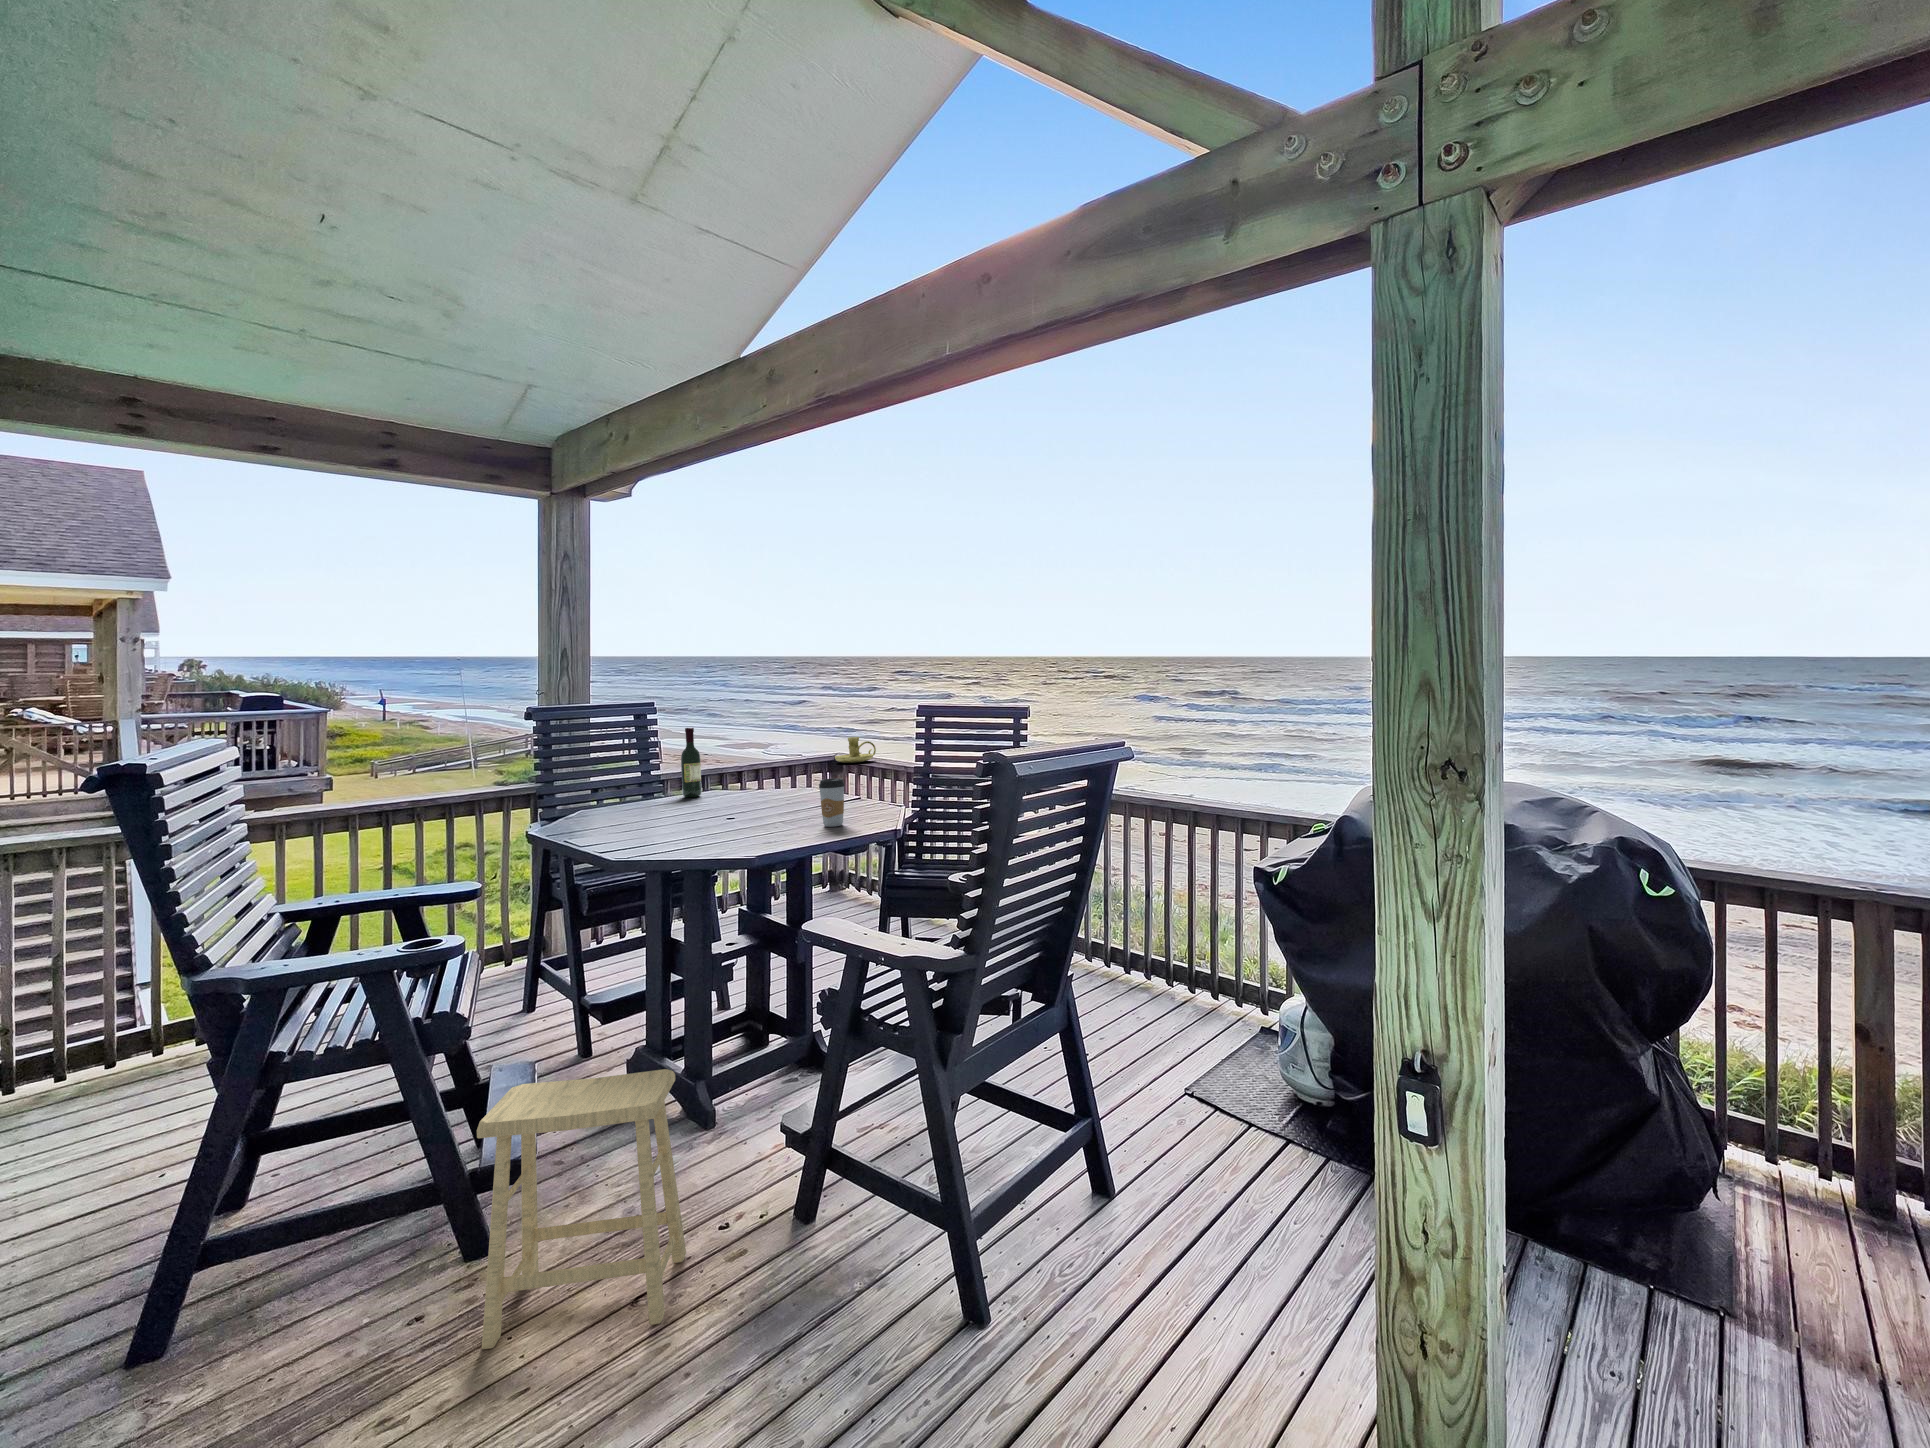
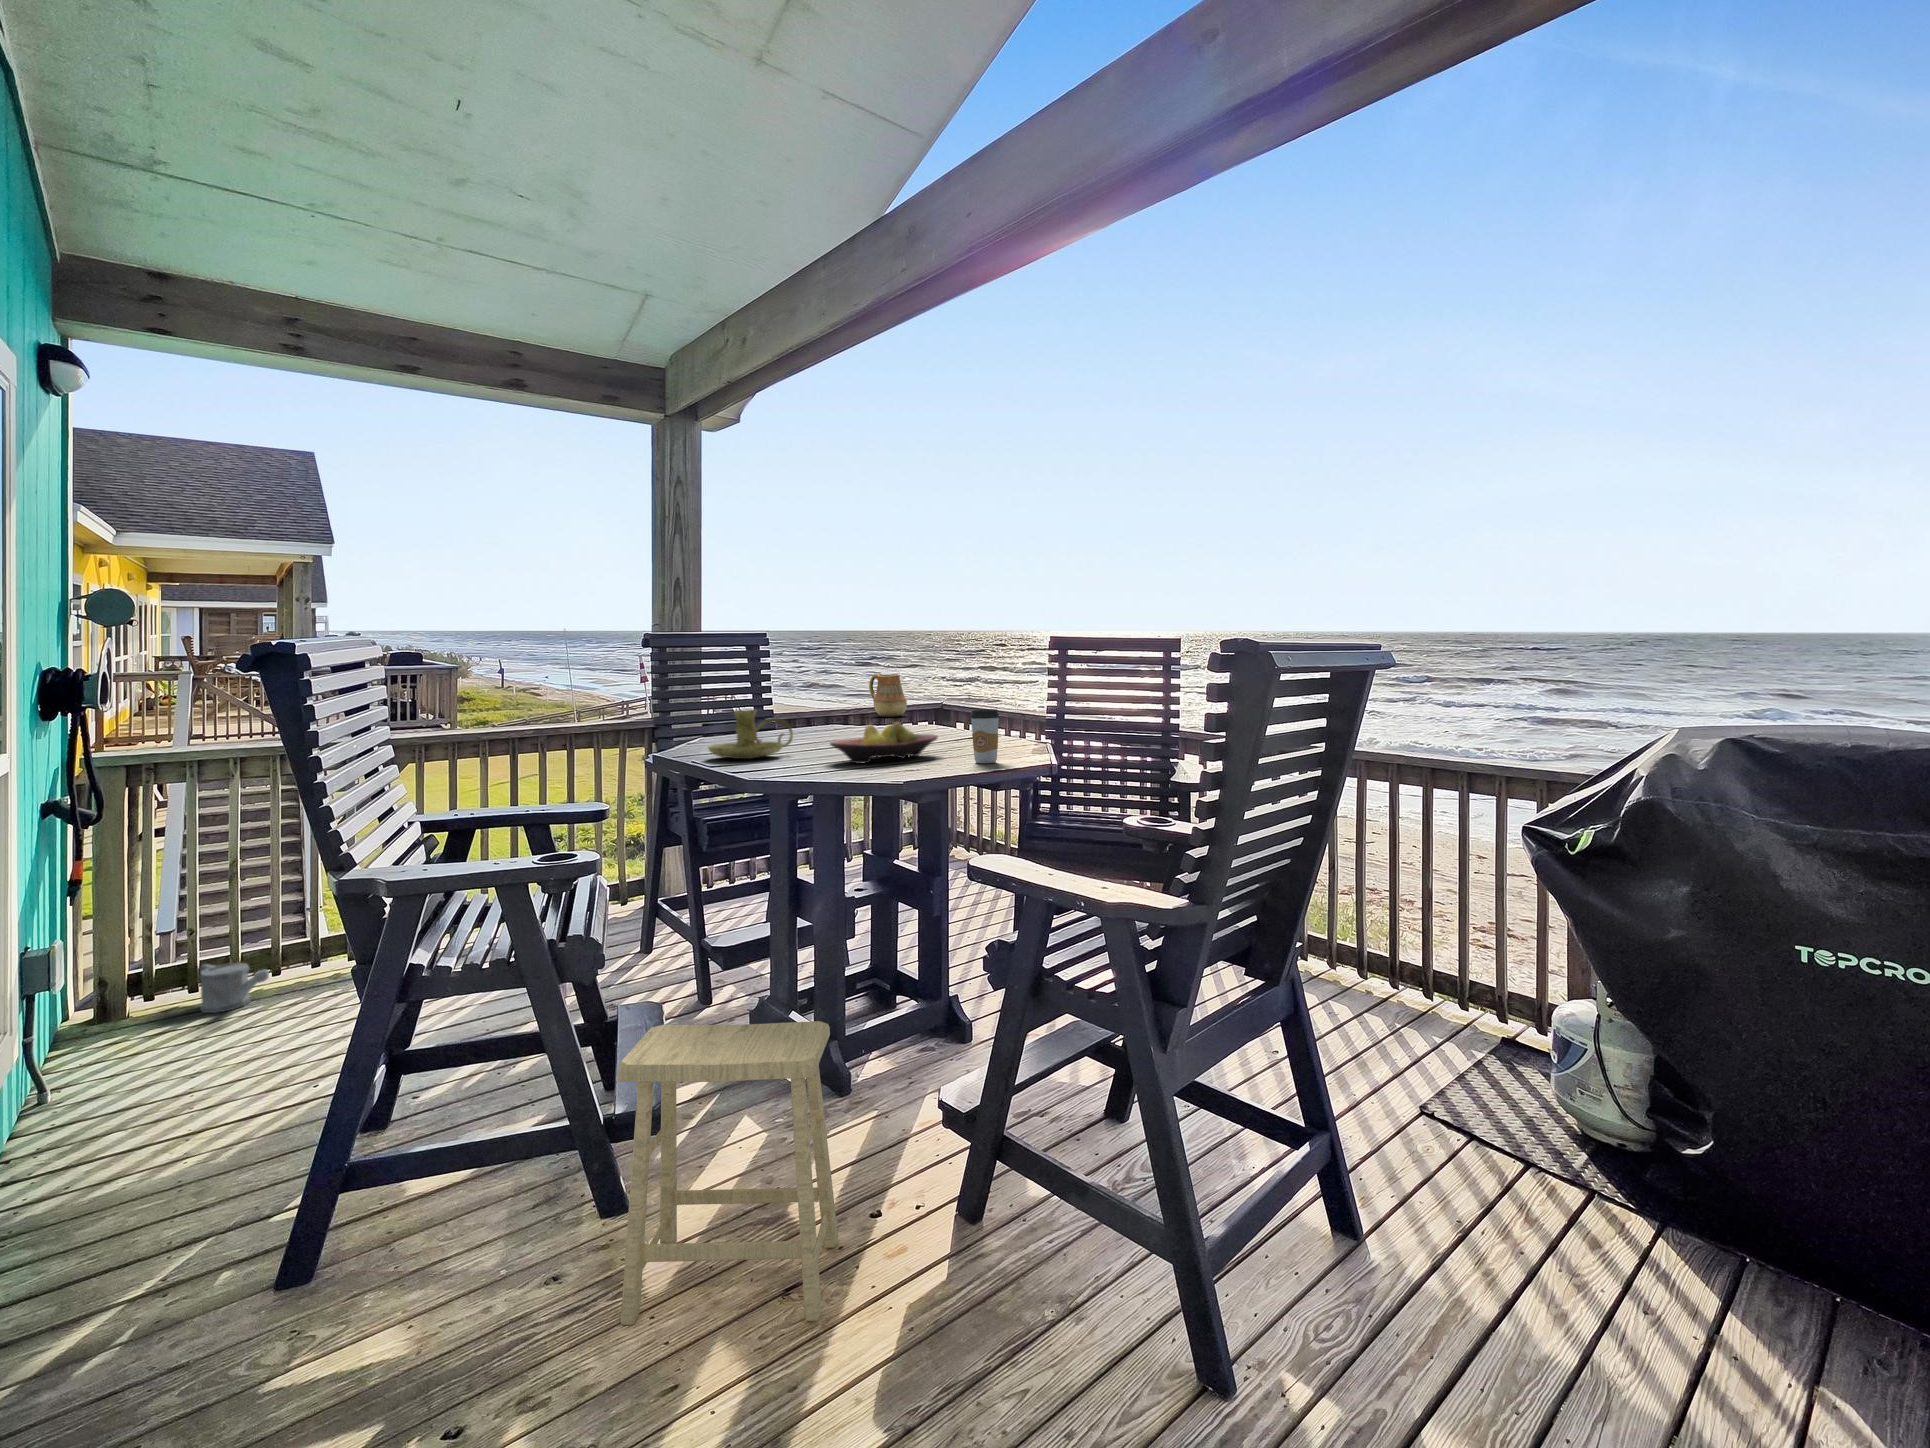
pitcher: none [754,723,791,764] -> present [869,673,907,717]
wine bottle: present [681,728,702,797] -> none [805,663,826,738]
candle holder: present [835,737,876,763] -> present [708,709,793,759]
fruit bowl: none [692,790,795,831] -> present [830,722,938,763]
watering can: none [34,1052,115,1107] -> present [199,963,269,1013]

